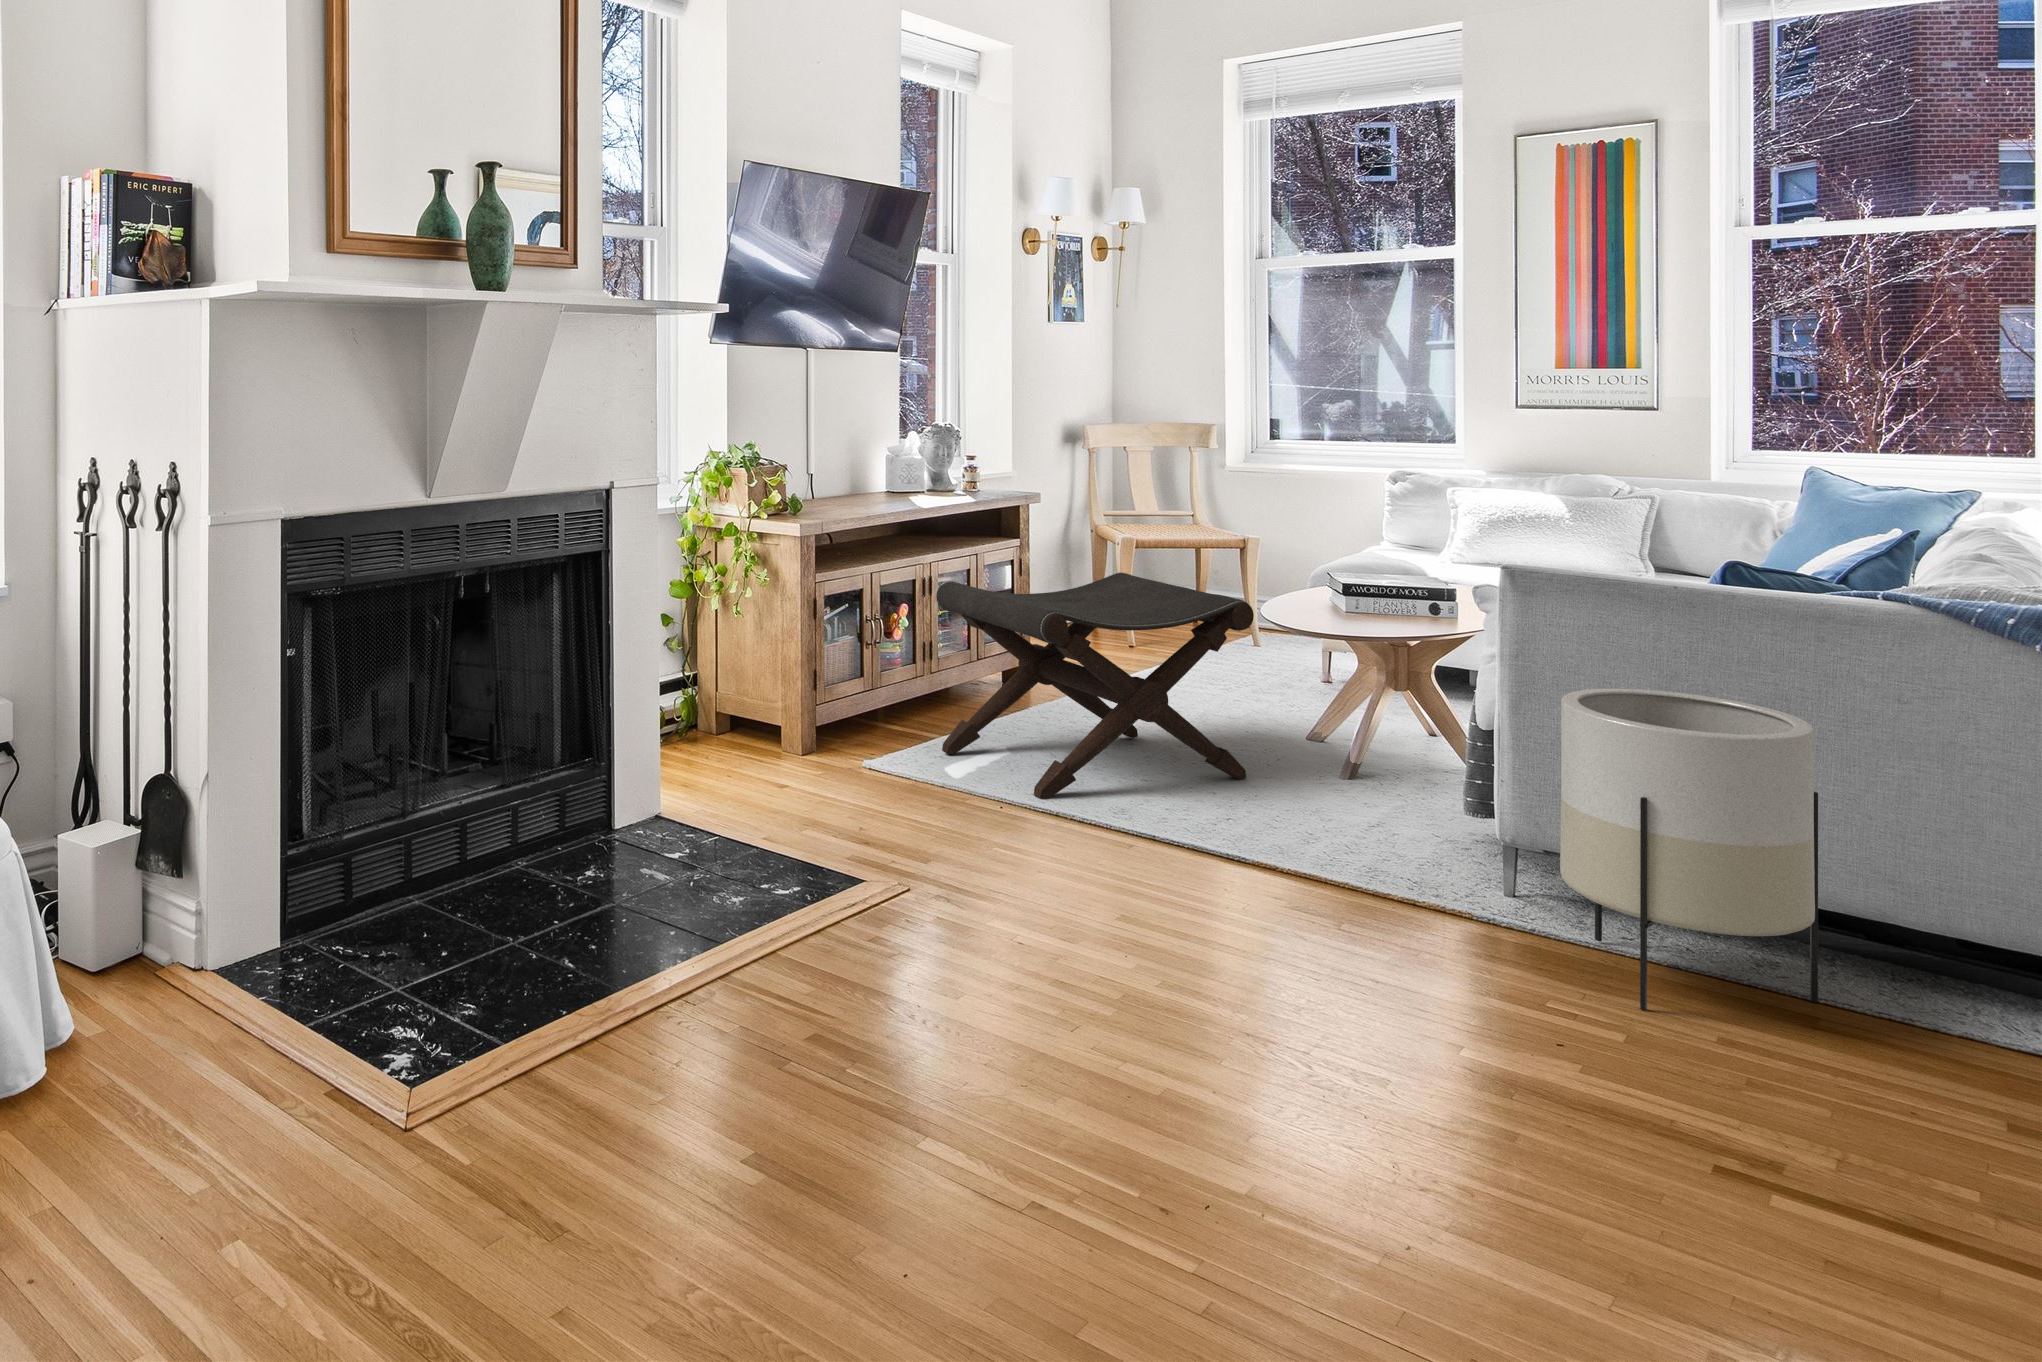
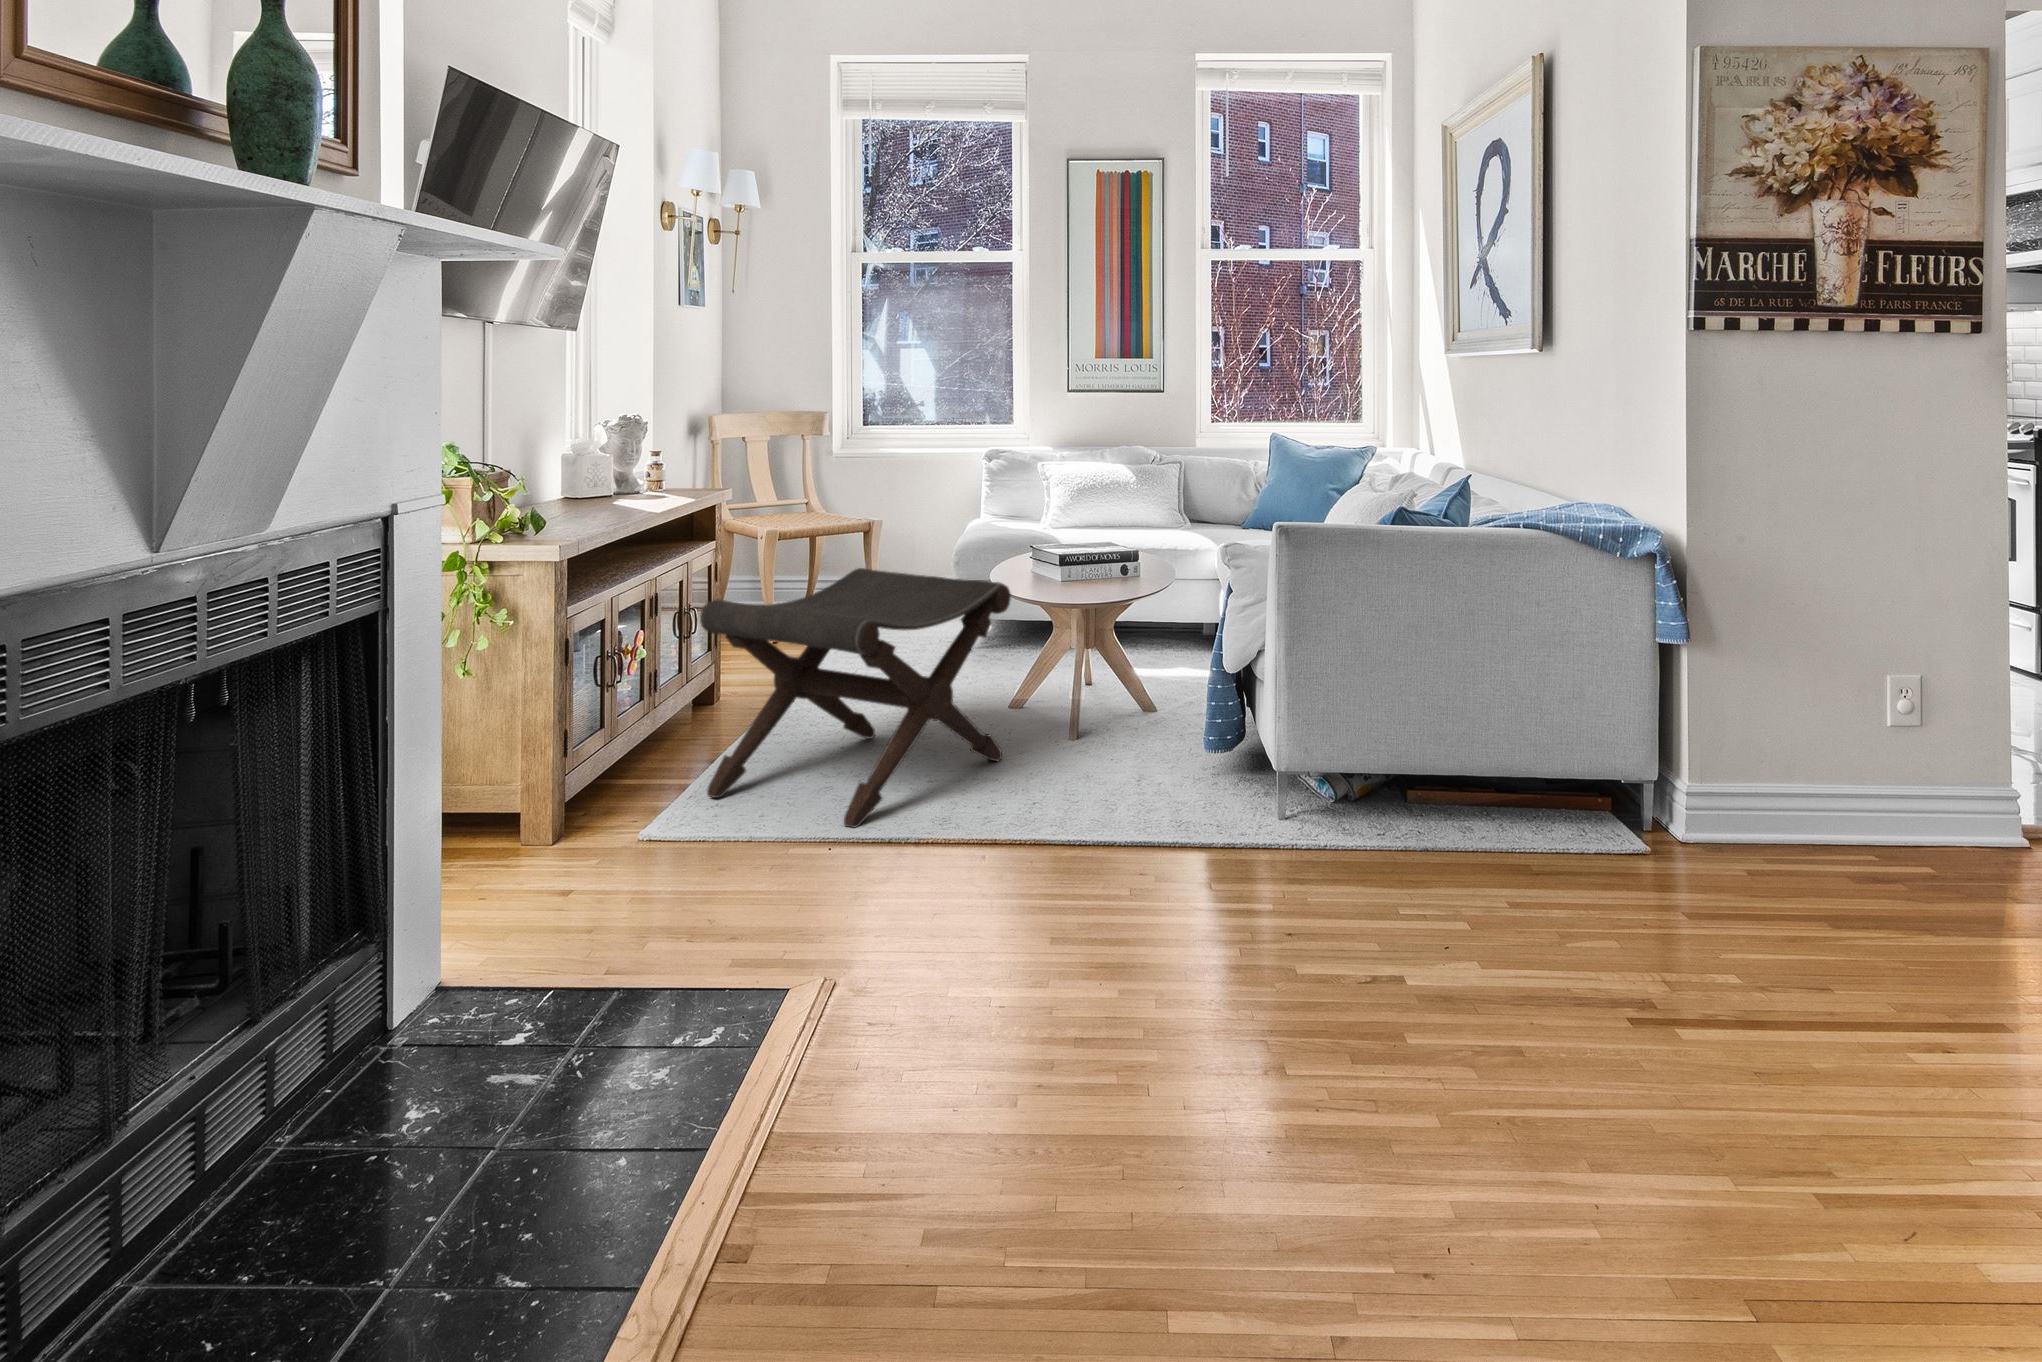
planter: present [1560,689,1818,1010] -> none [1376,621,1551,901]

